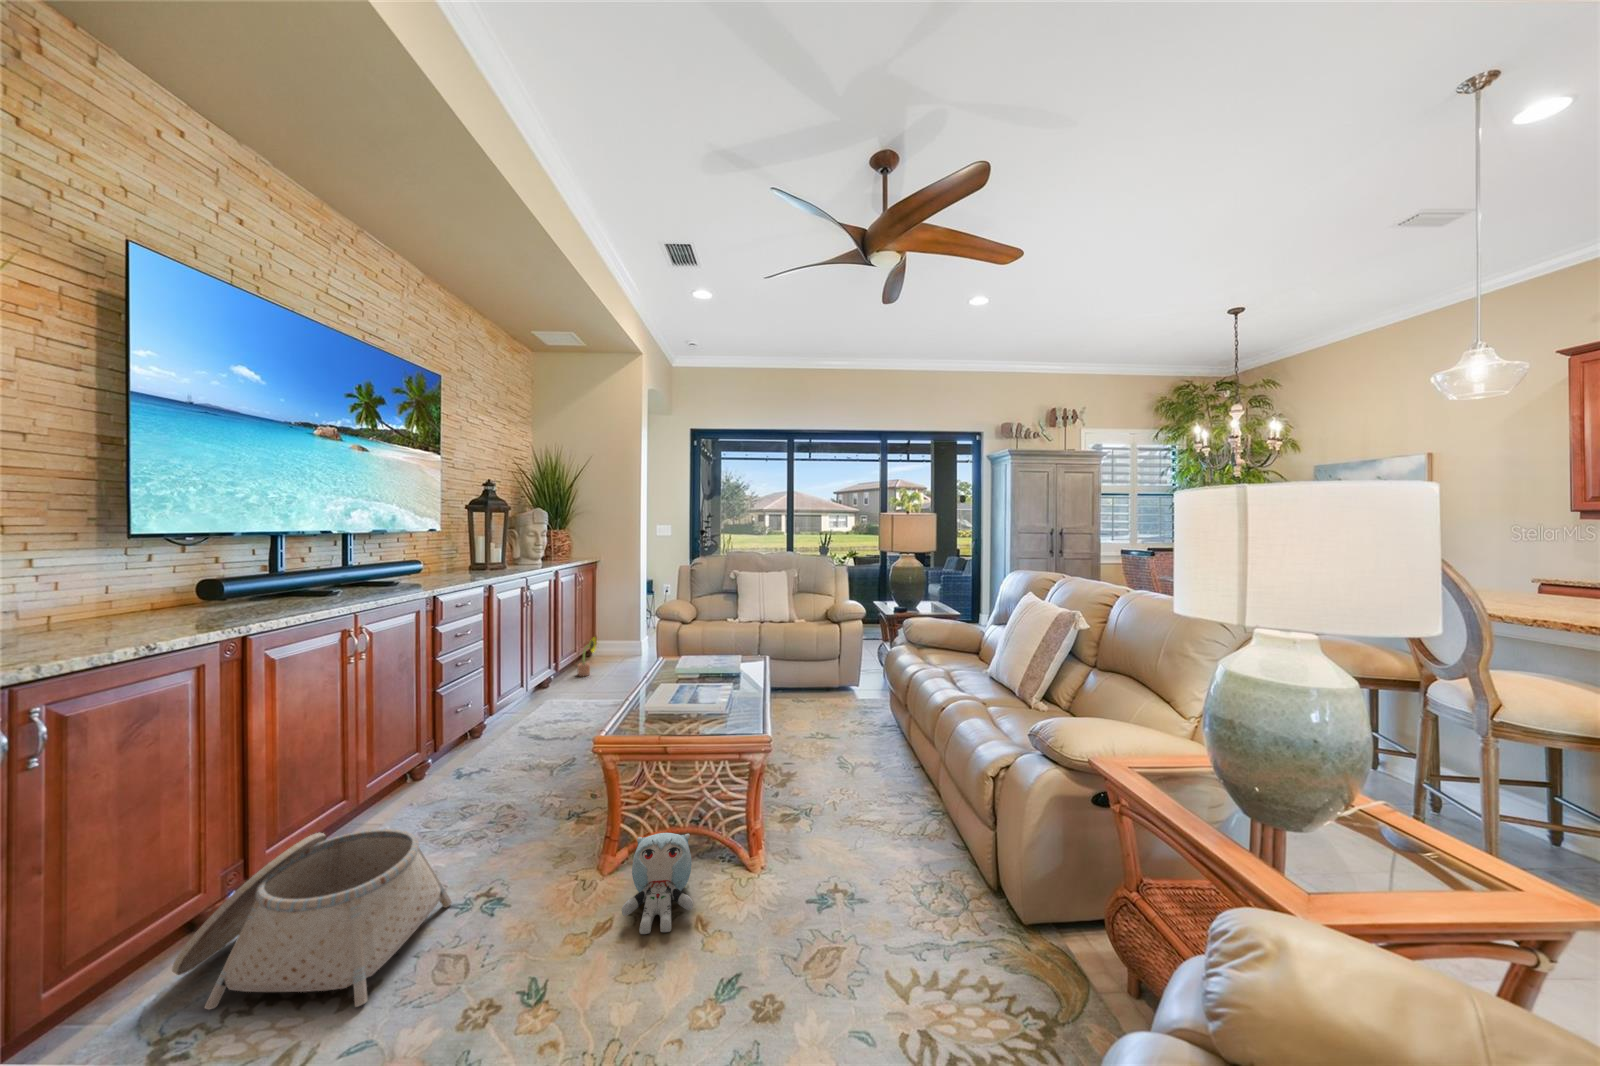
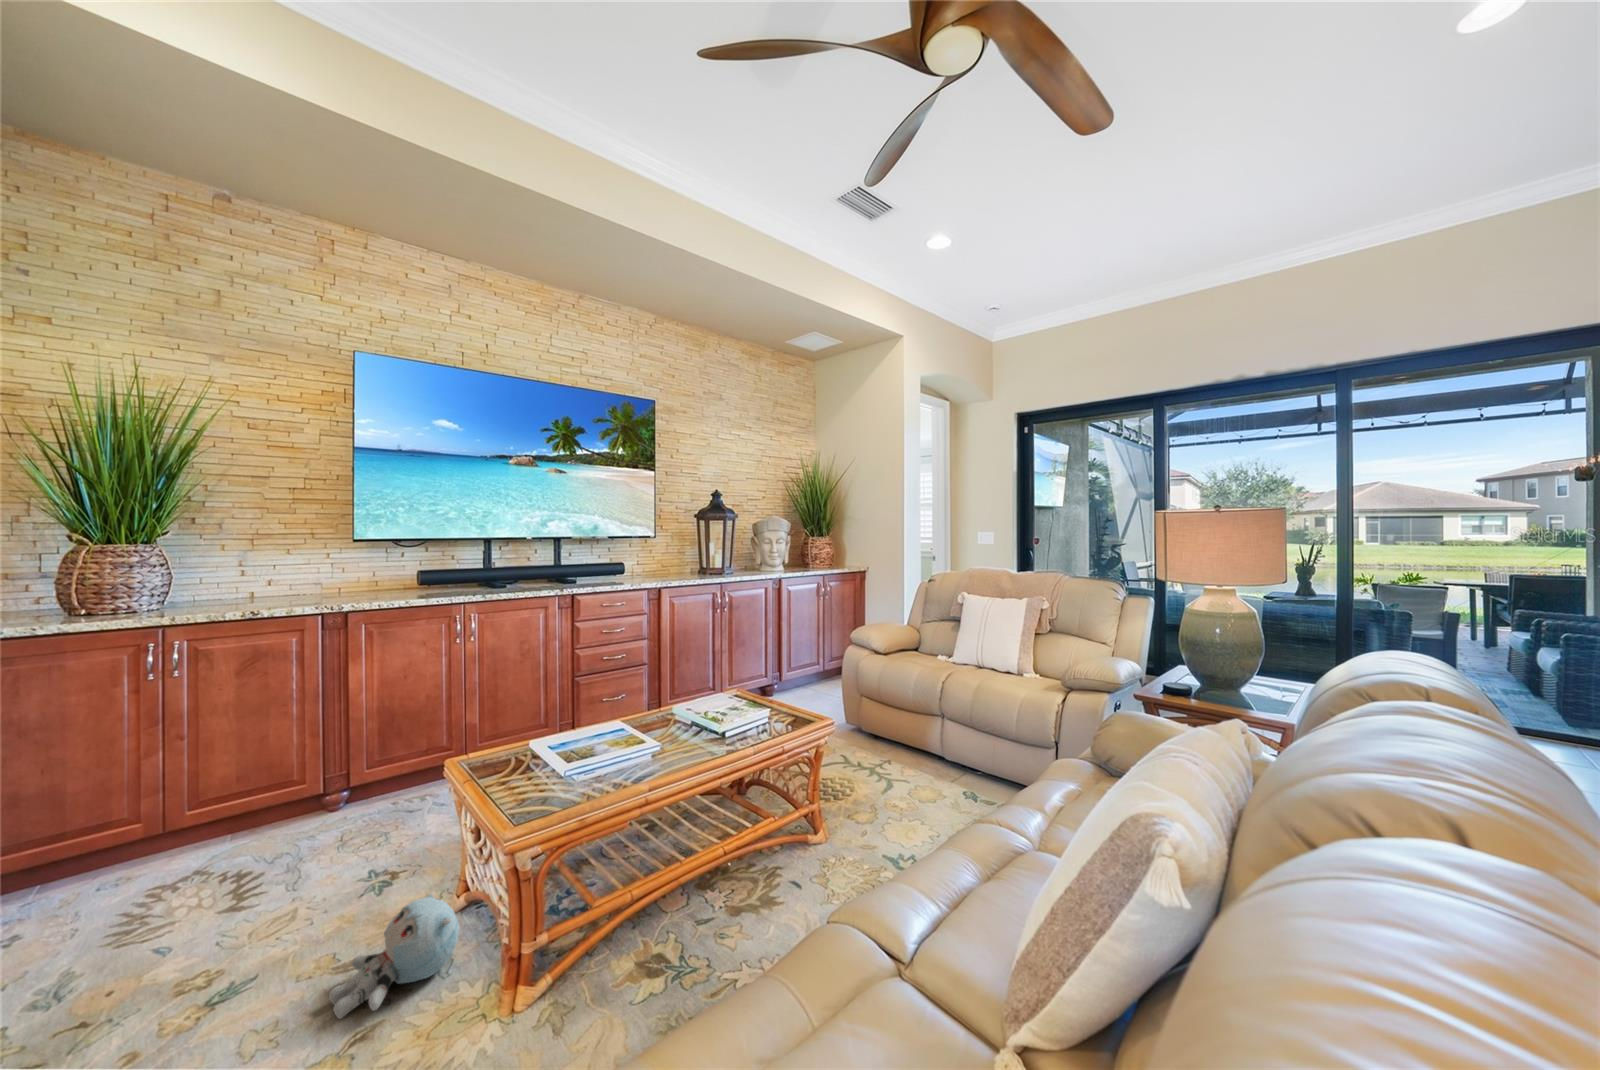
decorative plant: present [577,637,597,676] -> none [794,652,816,693]
basket: present [172,829,452,1009] -> none [229,767,377,912]

